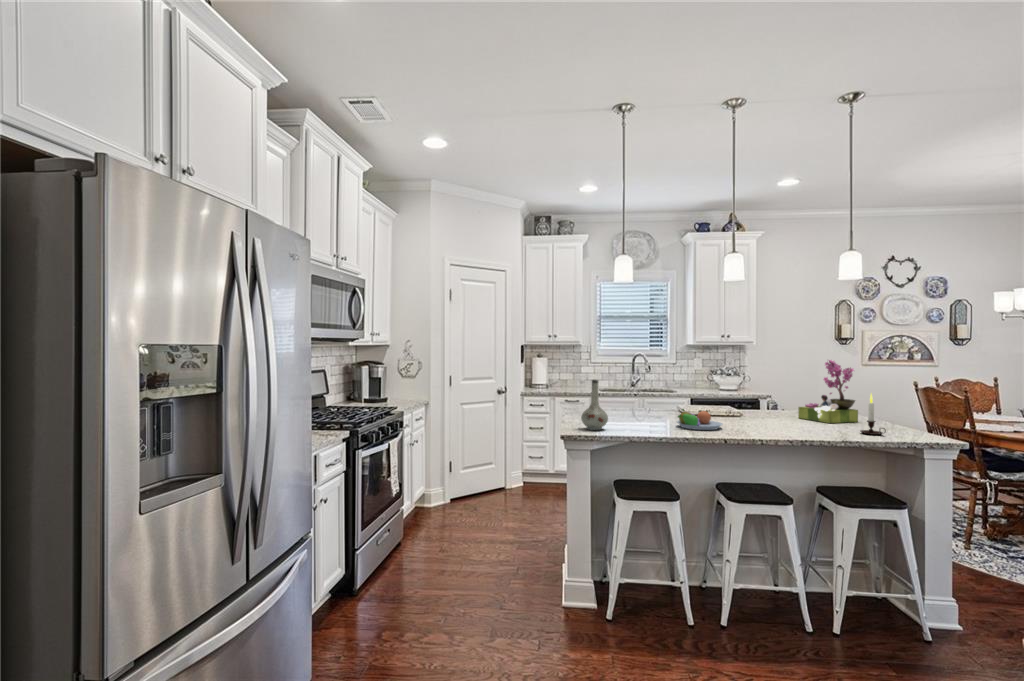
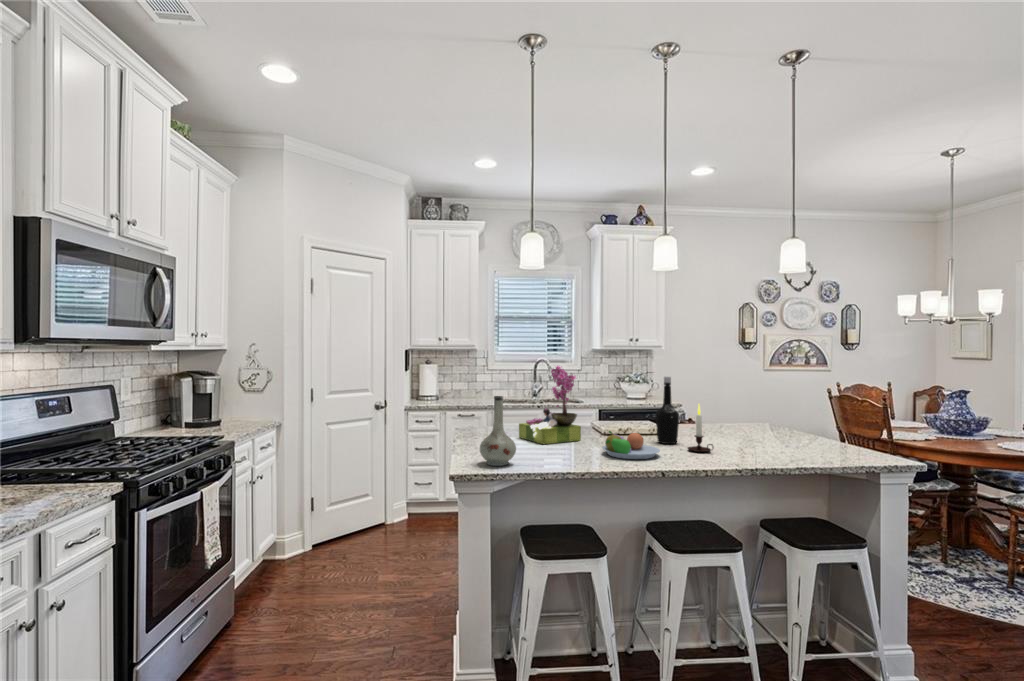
flower arrangement: present [798,360,858,423] -> present [519,366,581,444]
bottle: none [725,368,745,422] -> present [656,376,679,444]
candle: present [860,394,886,435] -> present [688,404,713,452]

